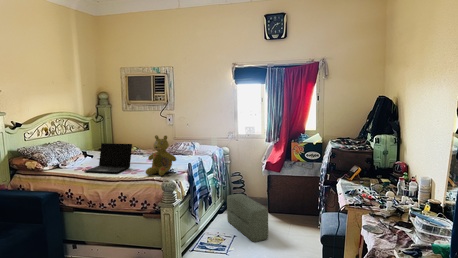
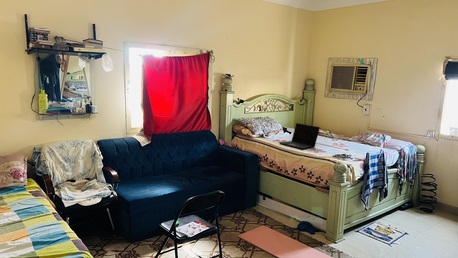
stuffed bear: present [146,135,176,176] -> none [325,123,354,159]
pouf: present [227,194,268,242] -> none [405,194,450,249]

